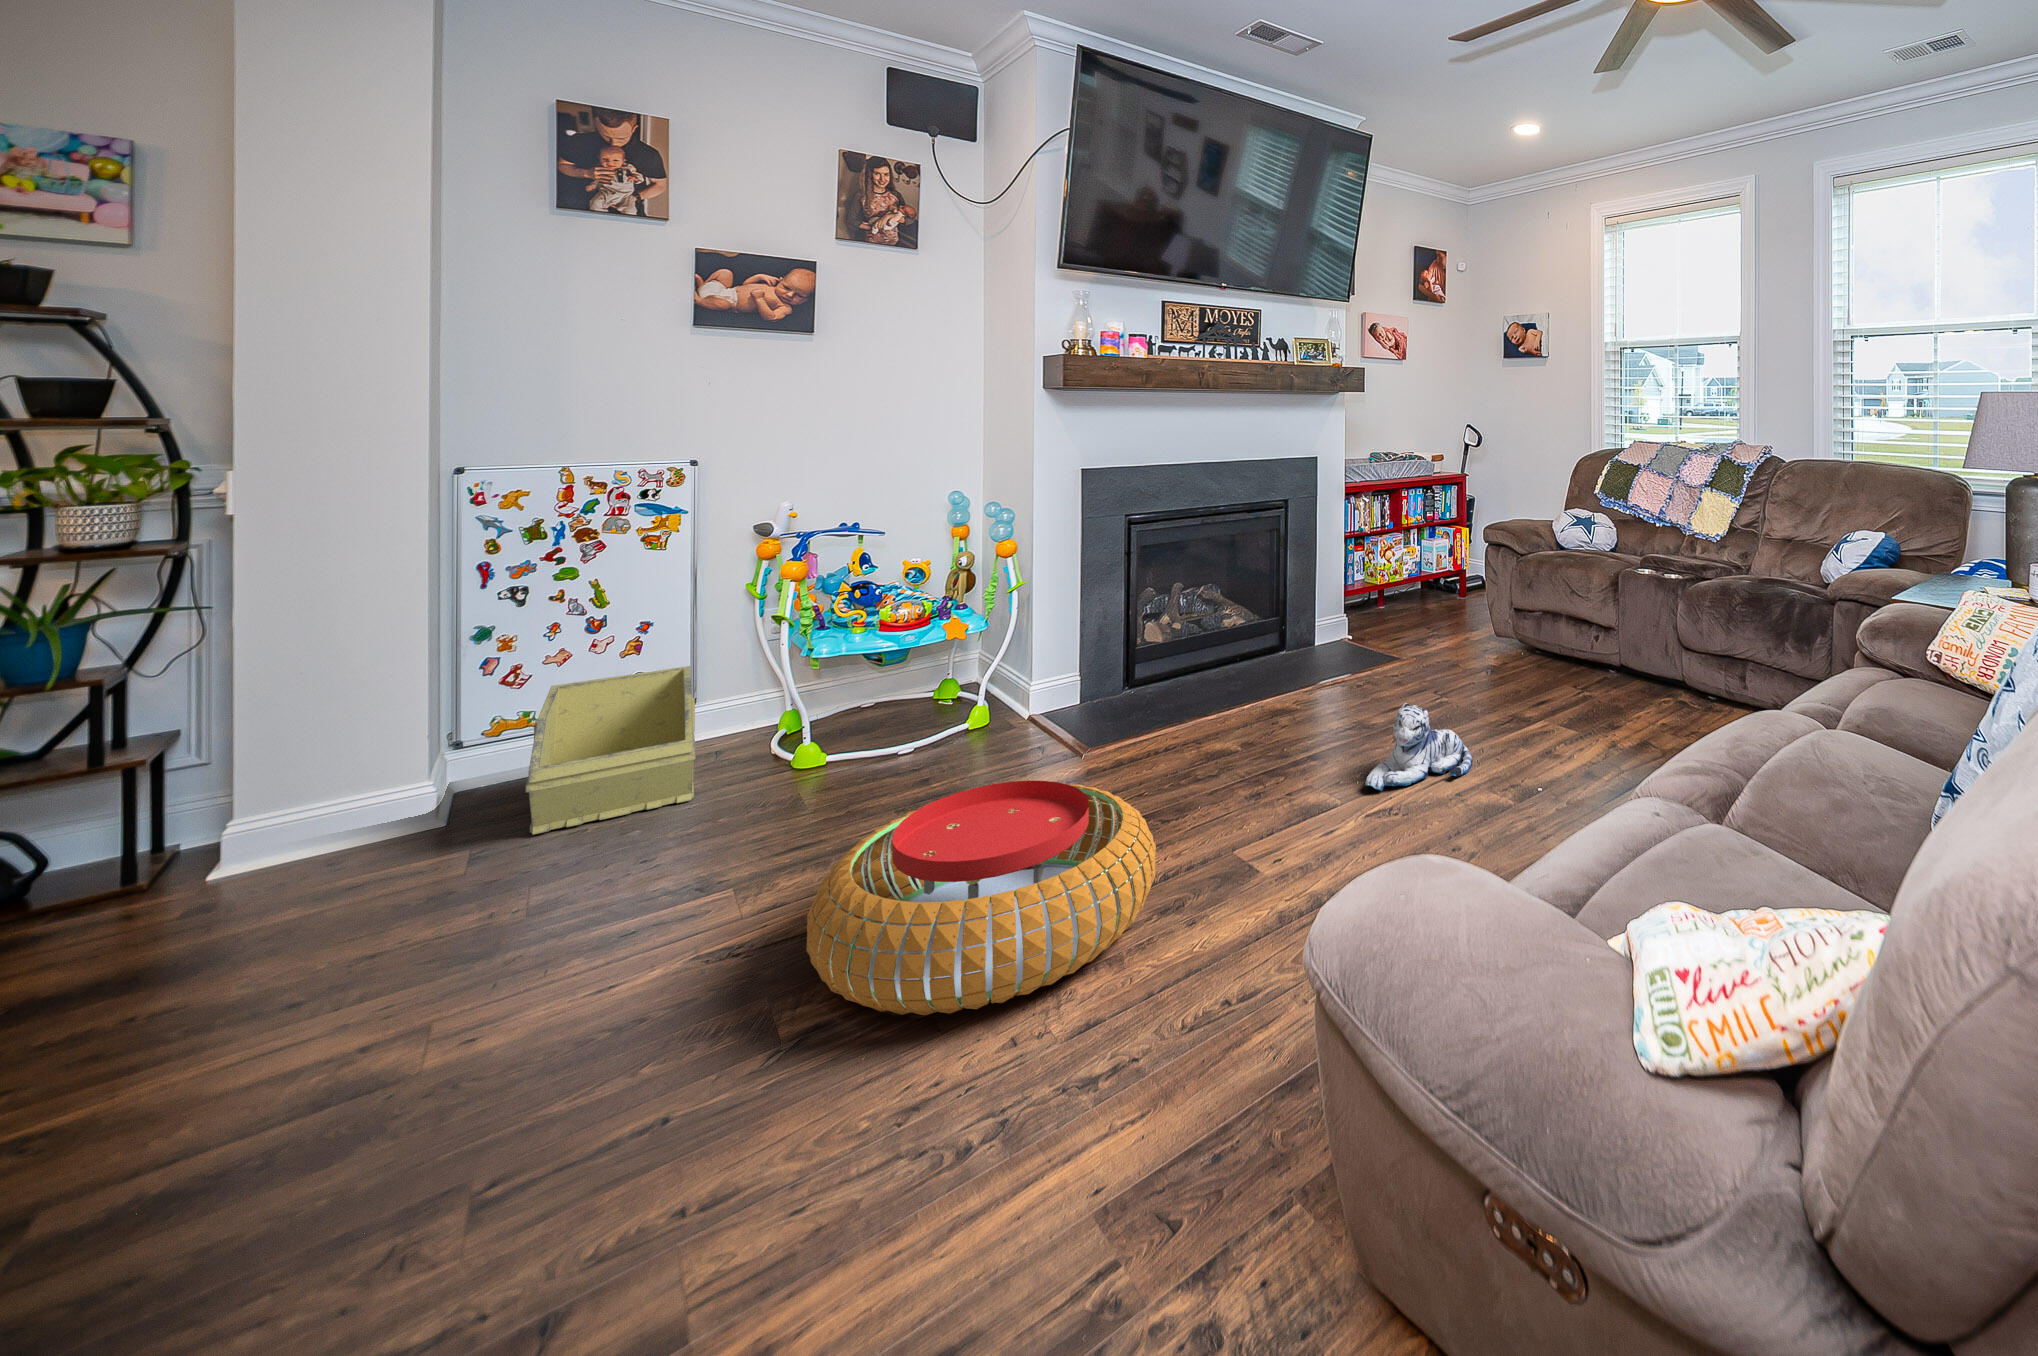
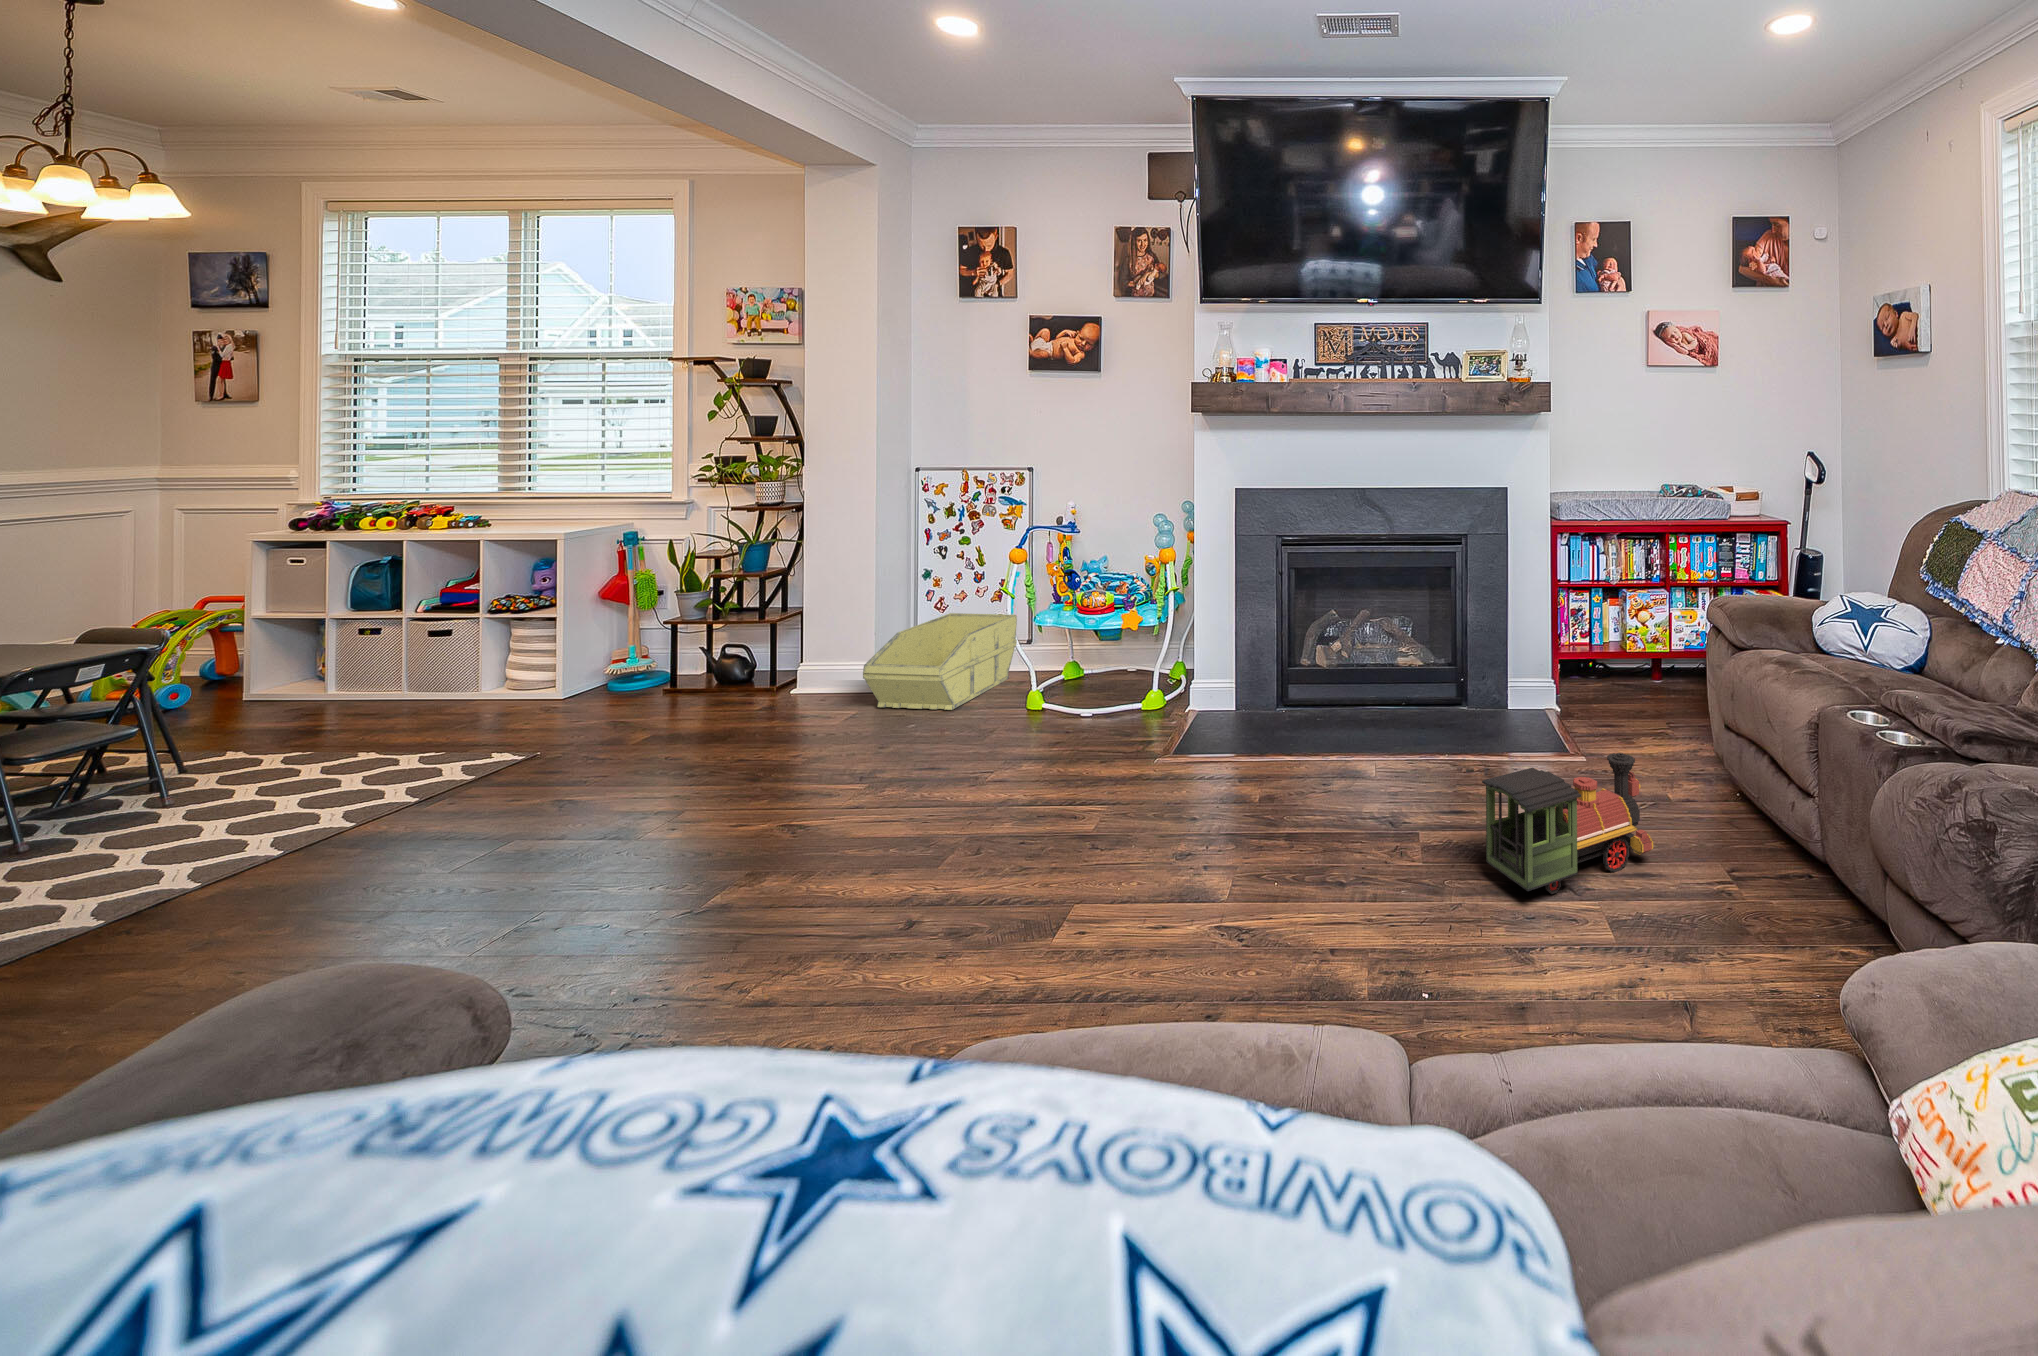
toy train: none [1485,629,1550,726] -> present [1482,753,1653,894]
plush toy: present [1365,703,1473,790] -> none [1248,800,1413,918]
pouf: present [806,781,1156,1016] -> none [706,753,1009,938]

